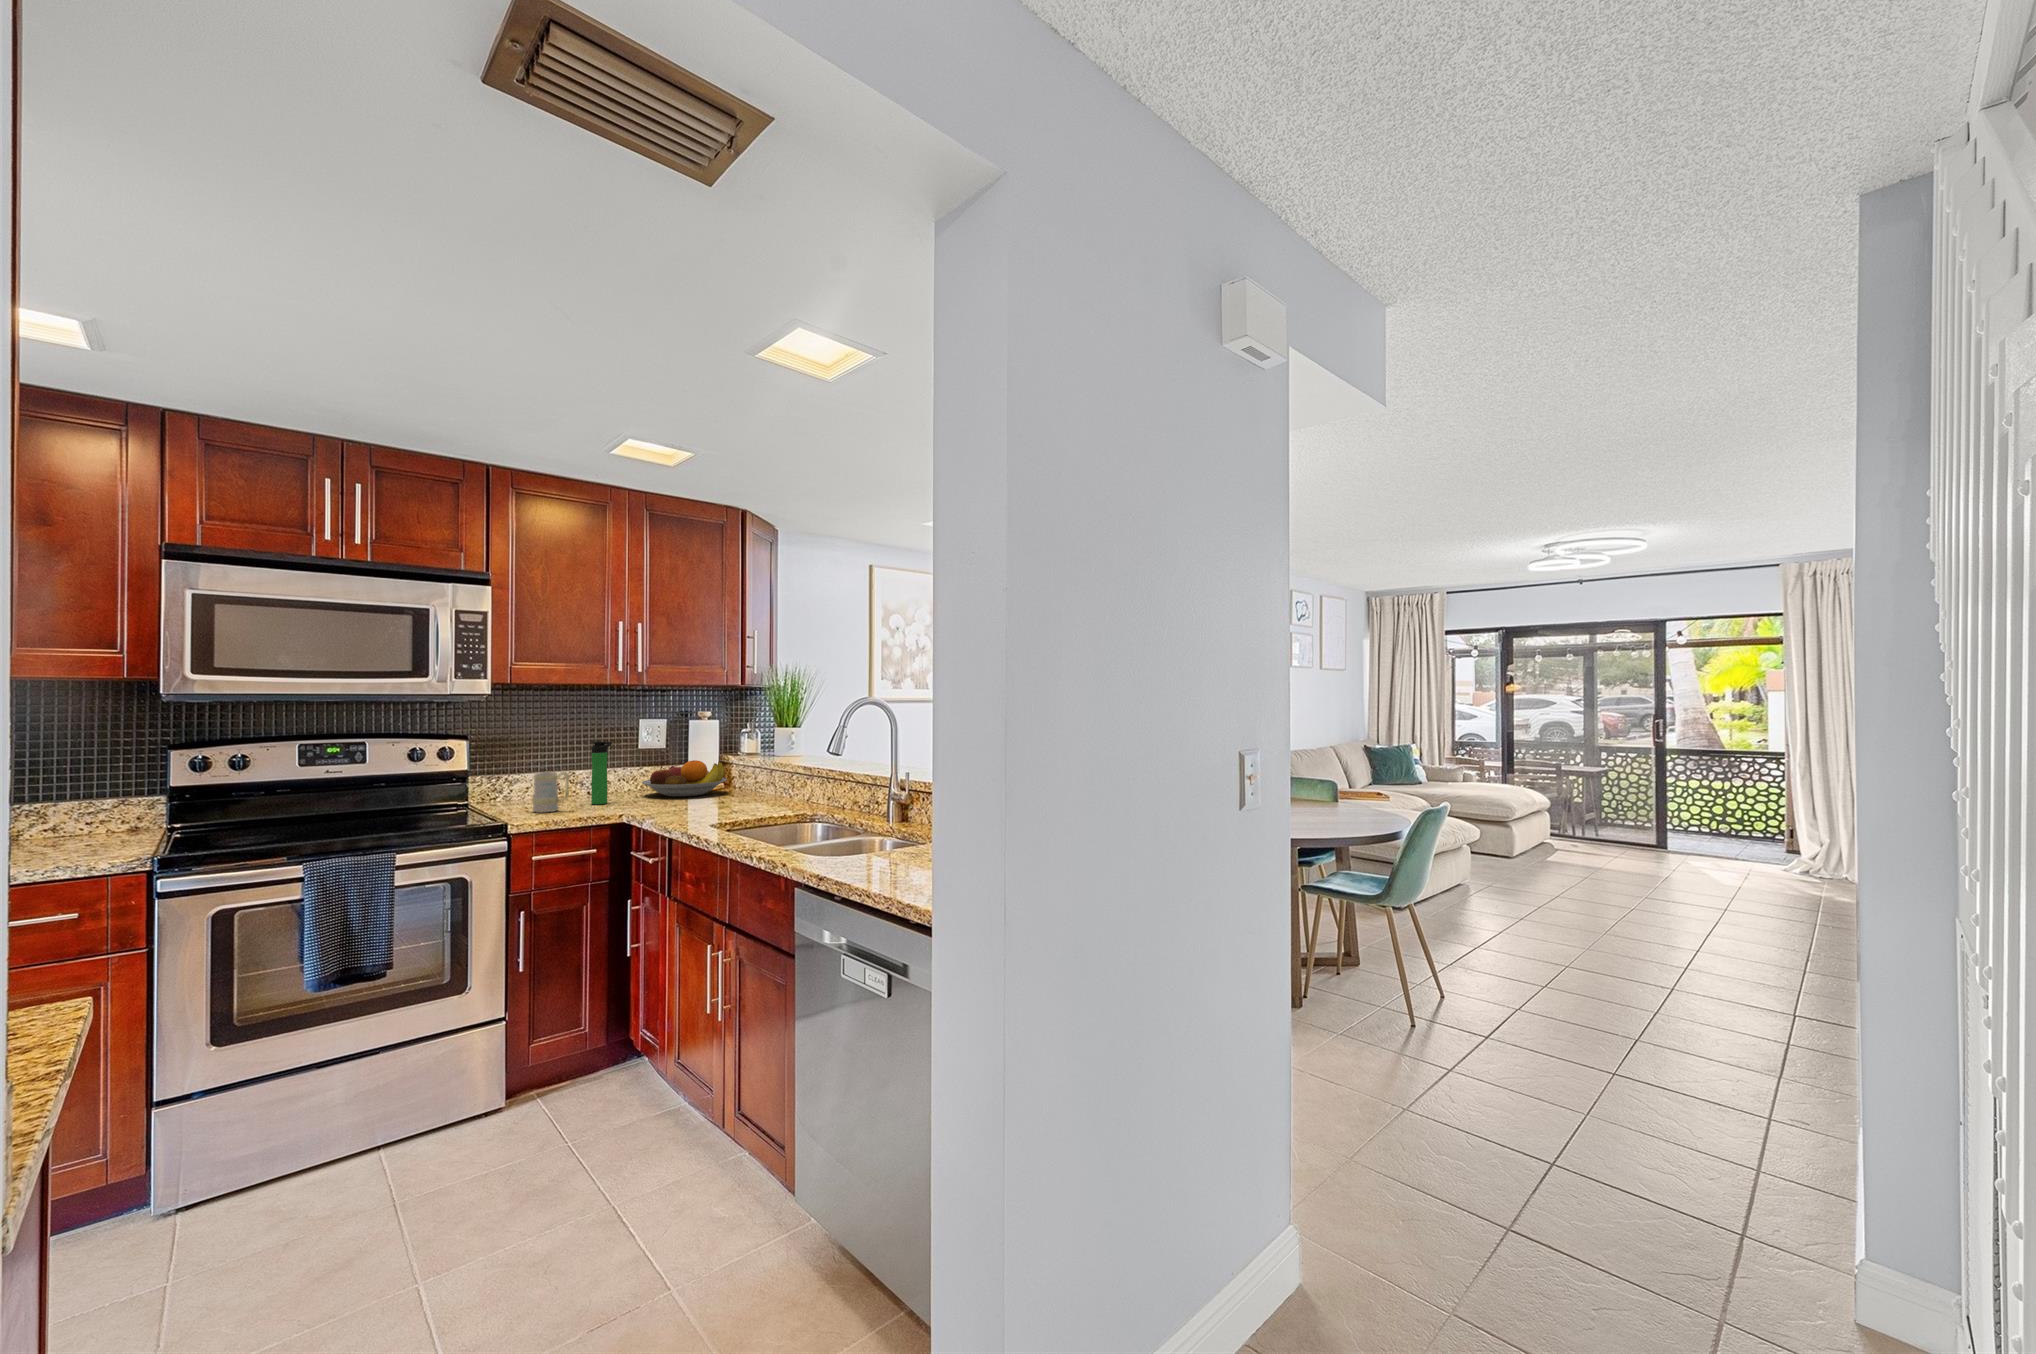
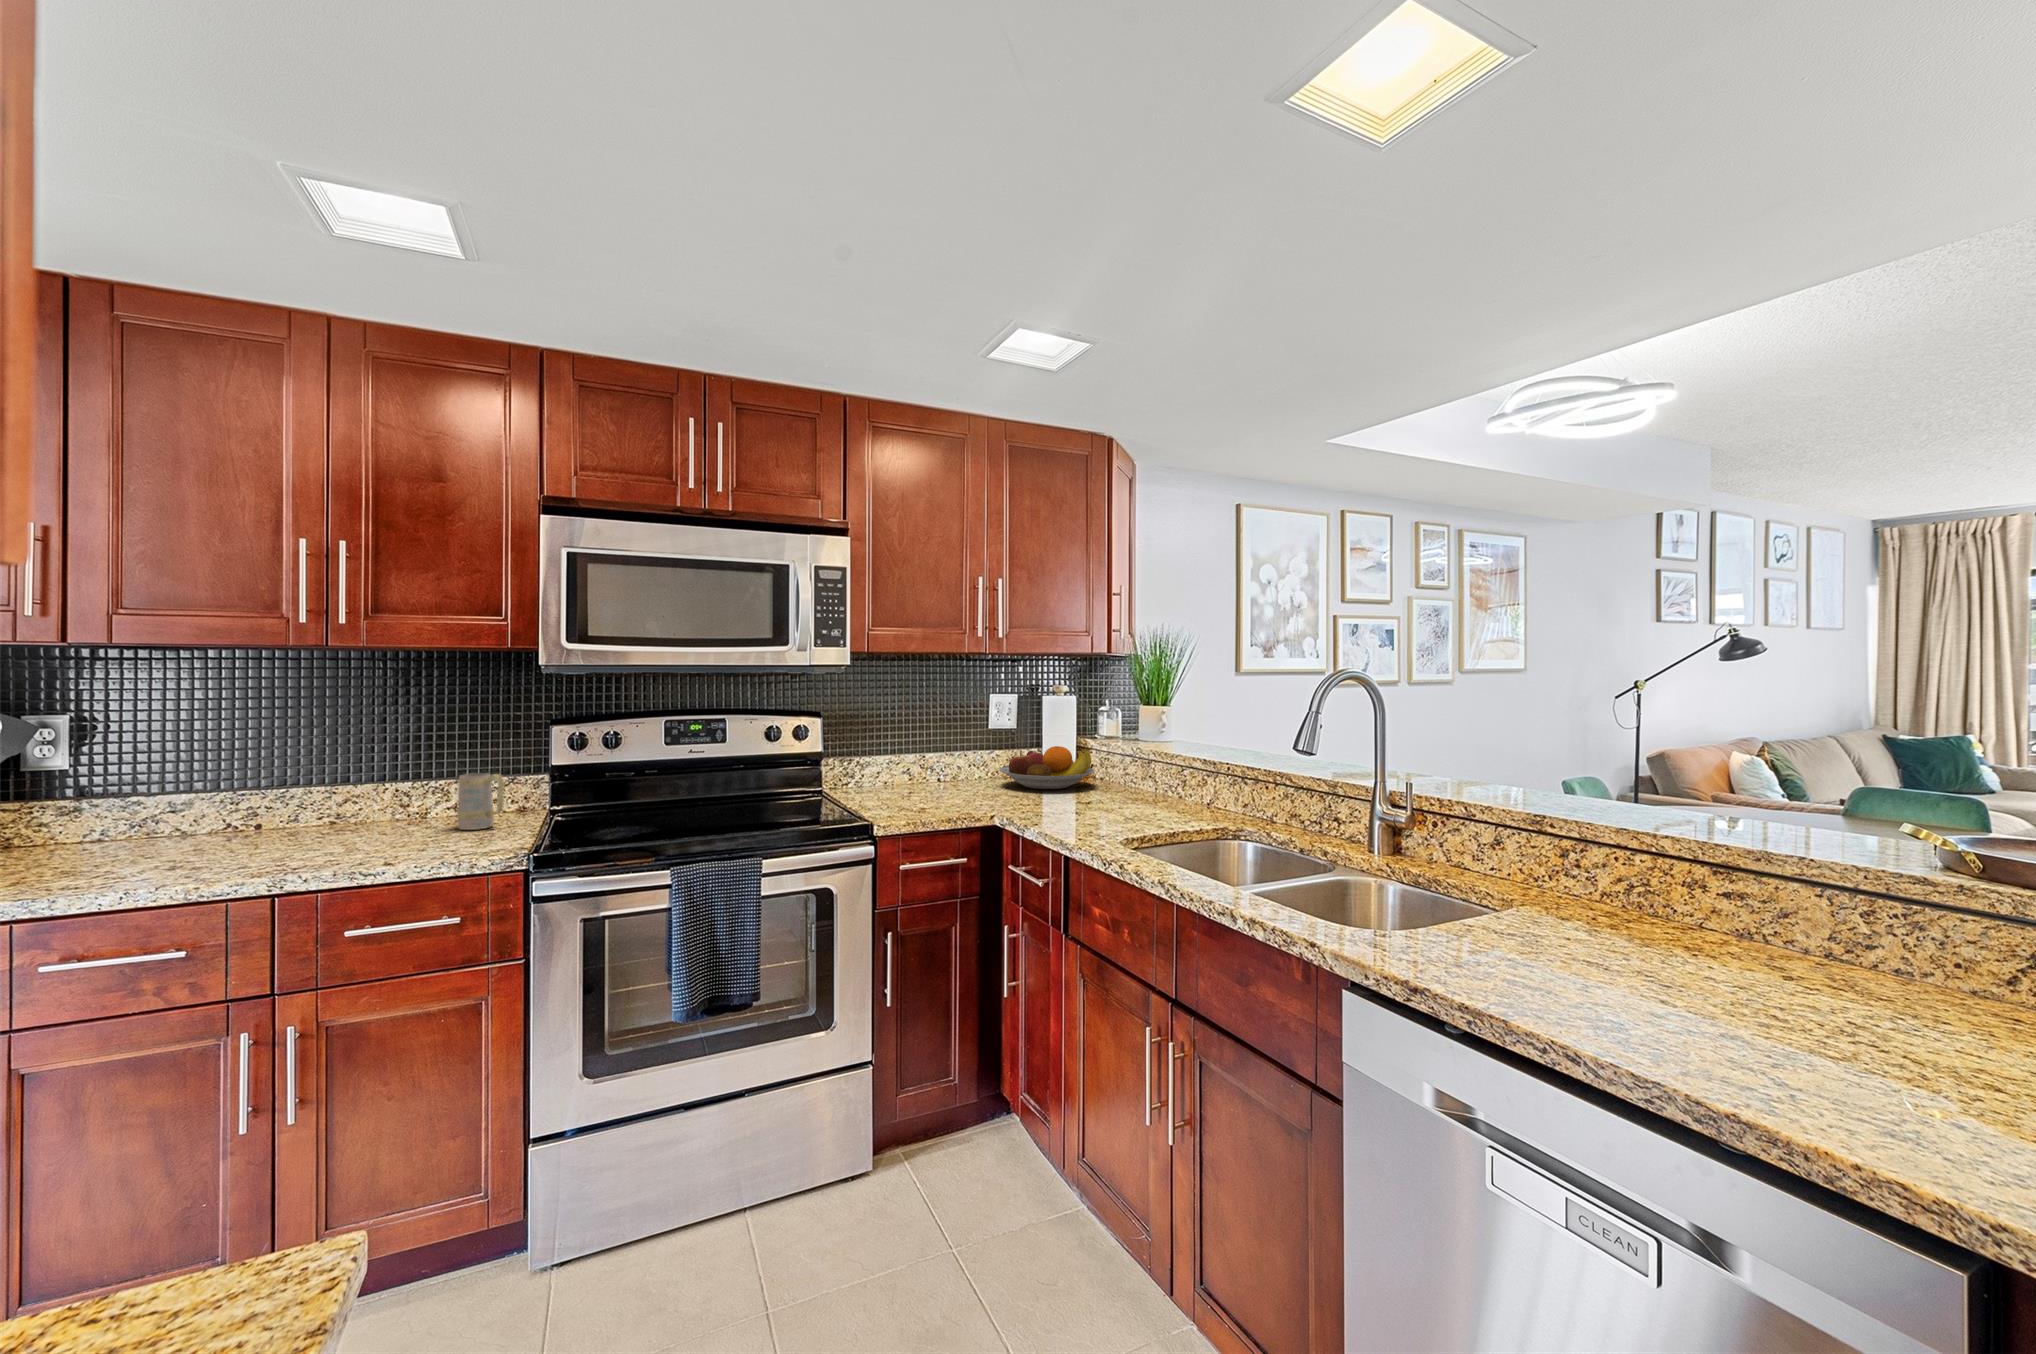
bottle: present [591,742,612,804] -> none [950,723,971,796]
mug: present [533,771,569,813] -> present [457,773,504,830]

